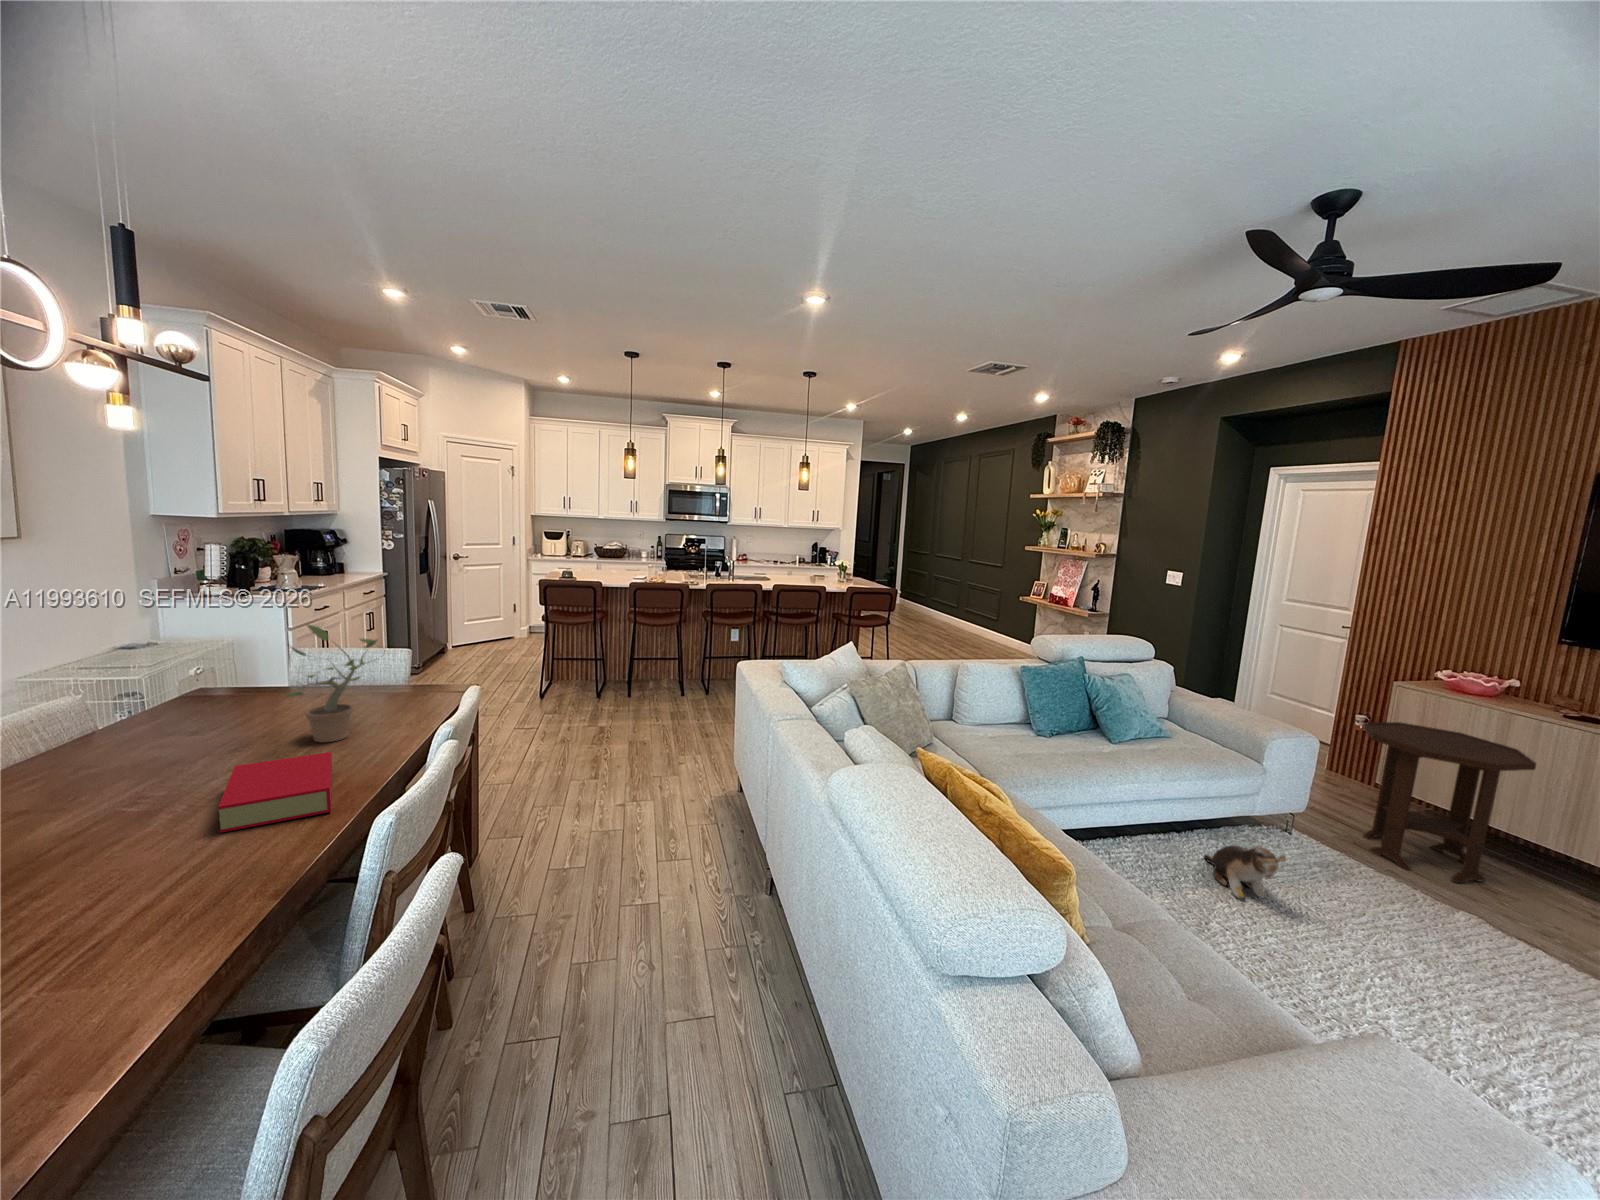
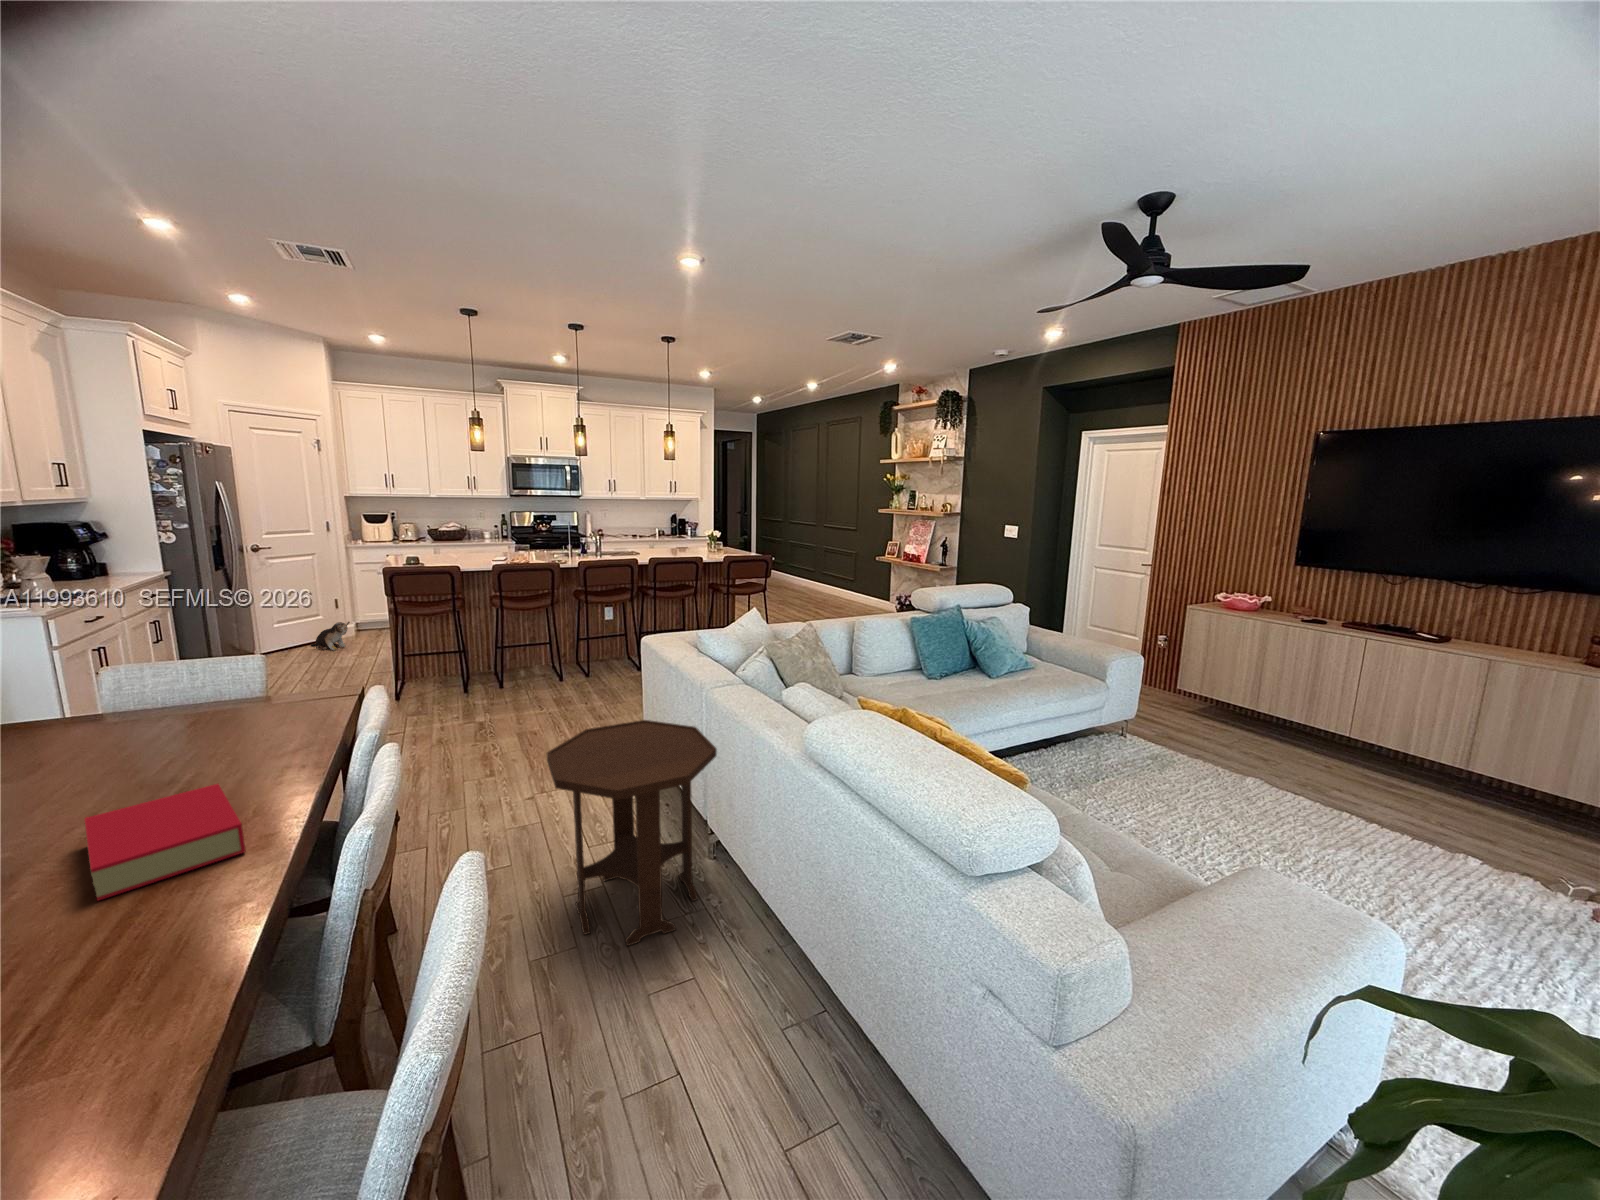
potted plant: present [285,625,377,742] -> none [120,631,256,776]
side table: present [1363,722,1536,883] -> present [547,720,717,946]
plush toy: present [1204,845,1286,898] -> present [311,622,350,650]

